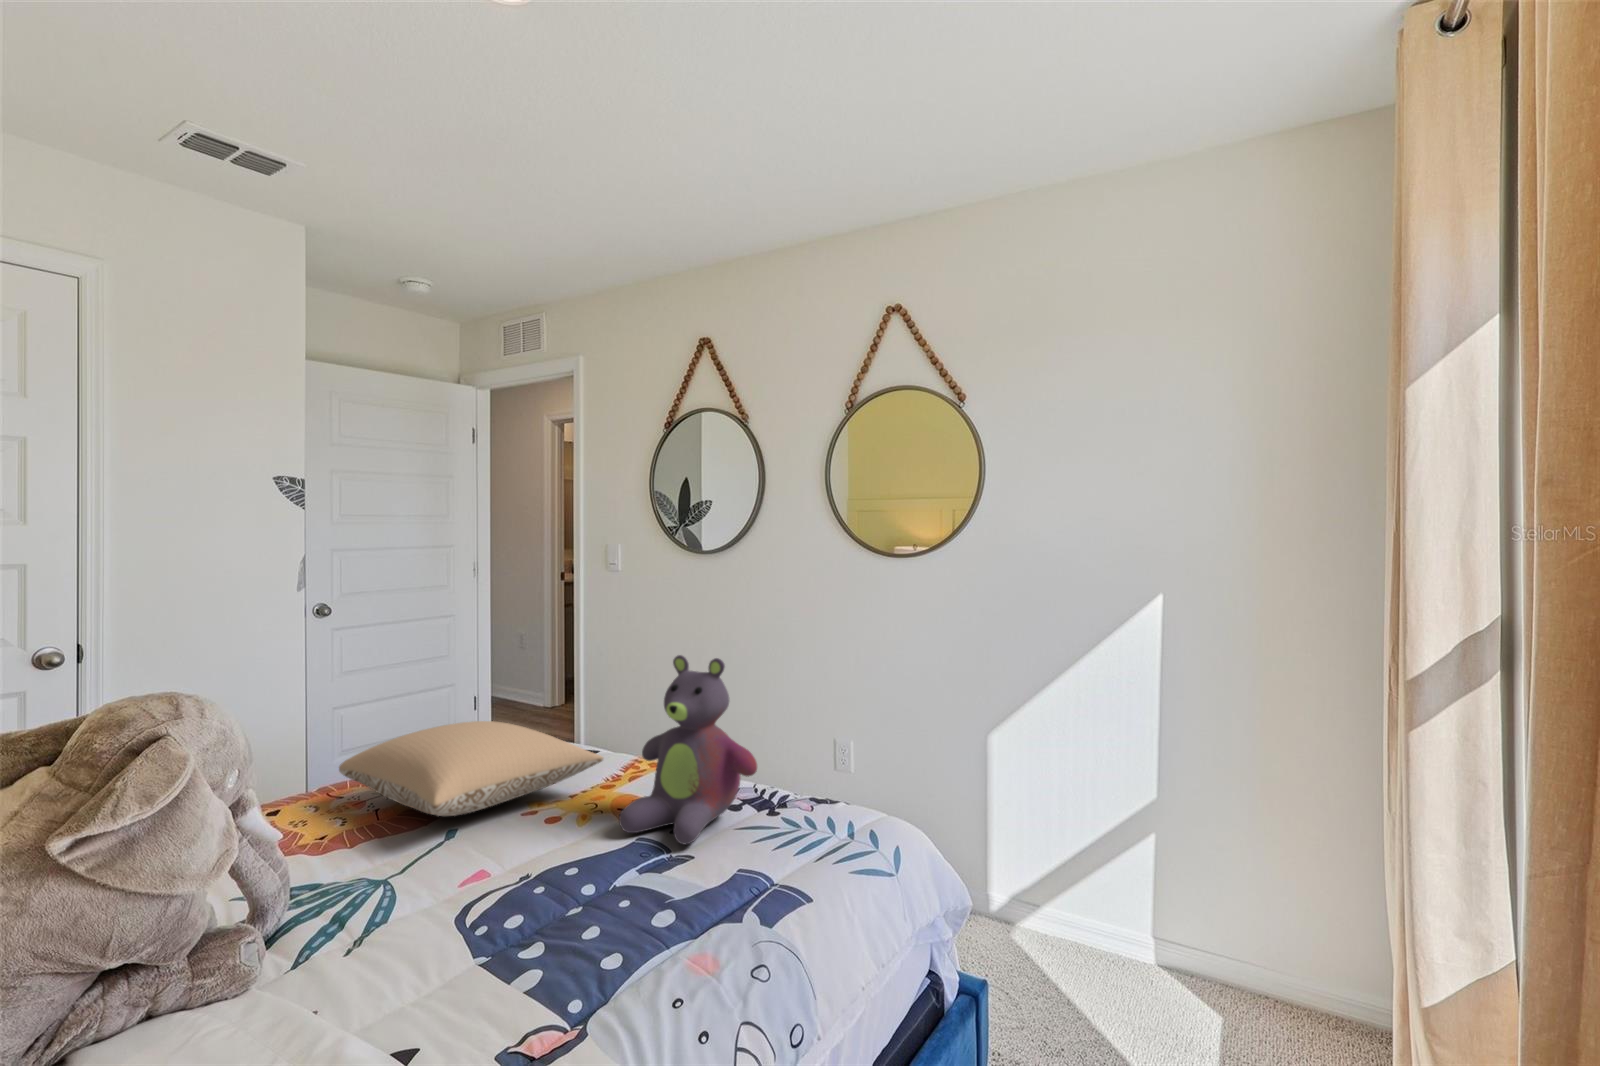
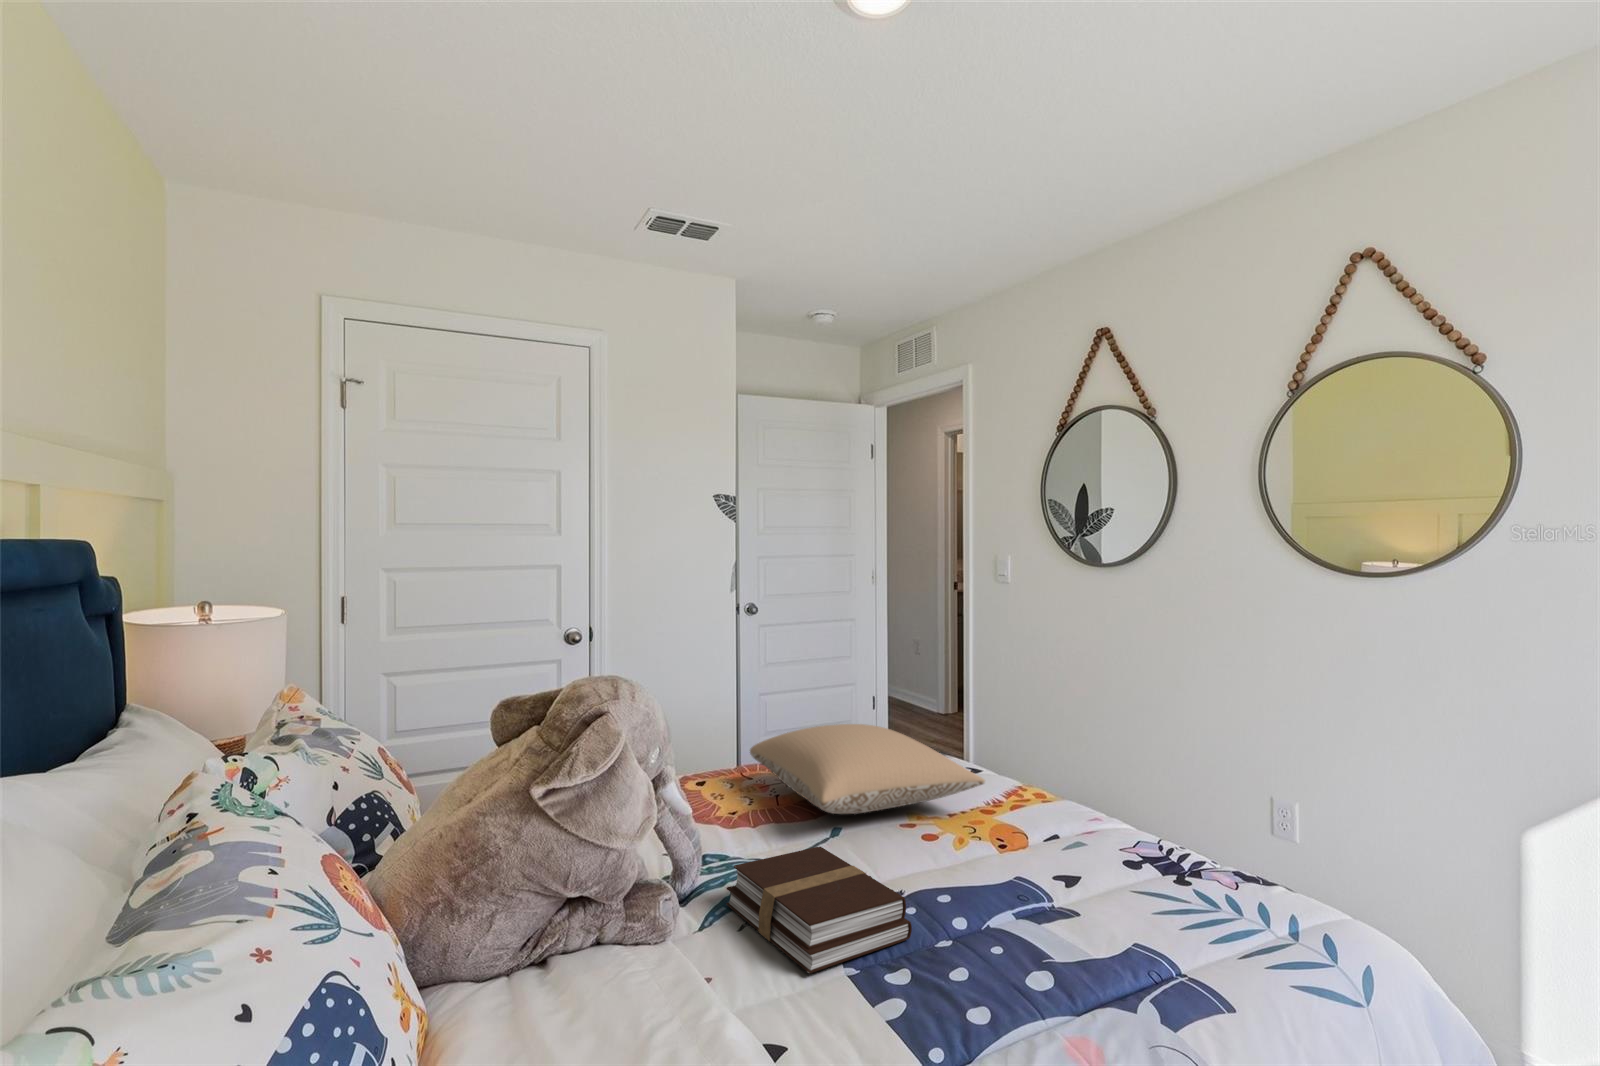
stuffed bear: present [619,655,757,844] -> none [998,683,1161,896]
book: none [326,849,539,973] -> present [726,847,912,974]

